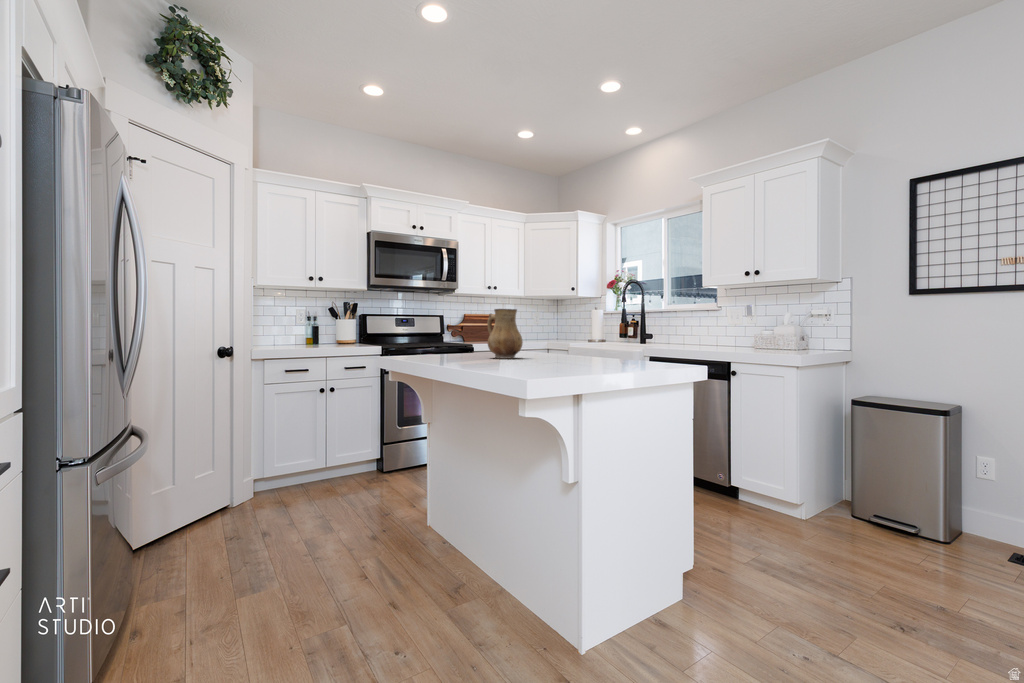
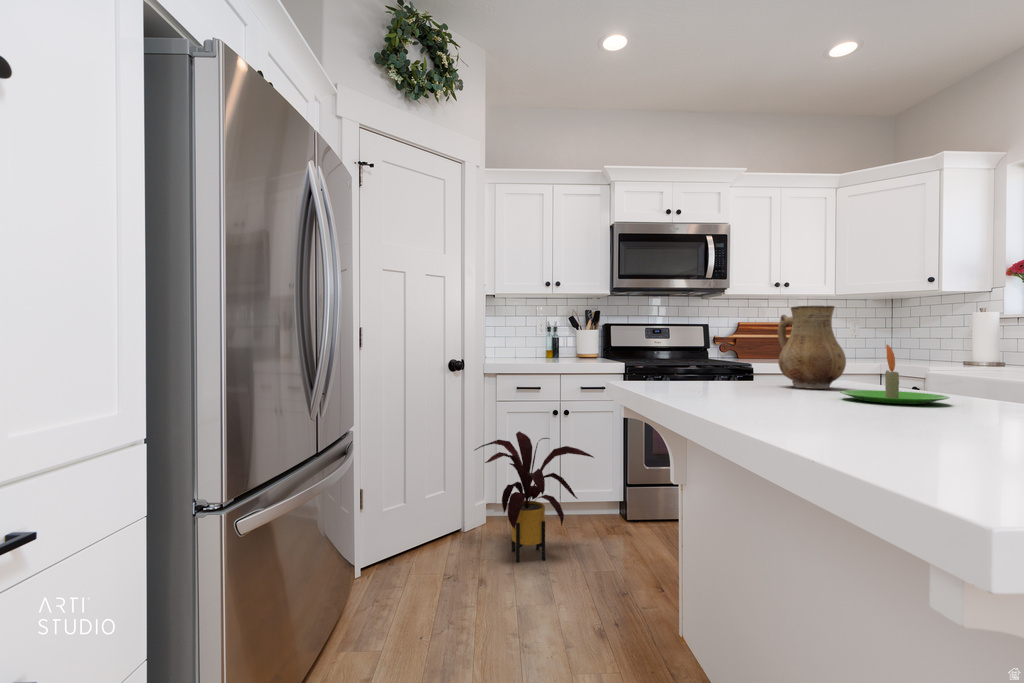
candle: none [517,332,563,363] -> present [840,345,949,404]
house plant: none [248,407,361,514] -> present [474,431,594,562]

